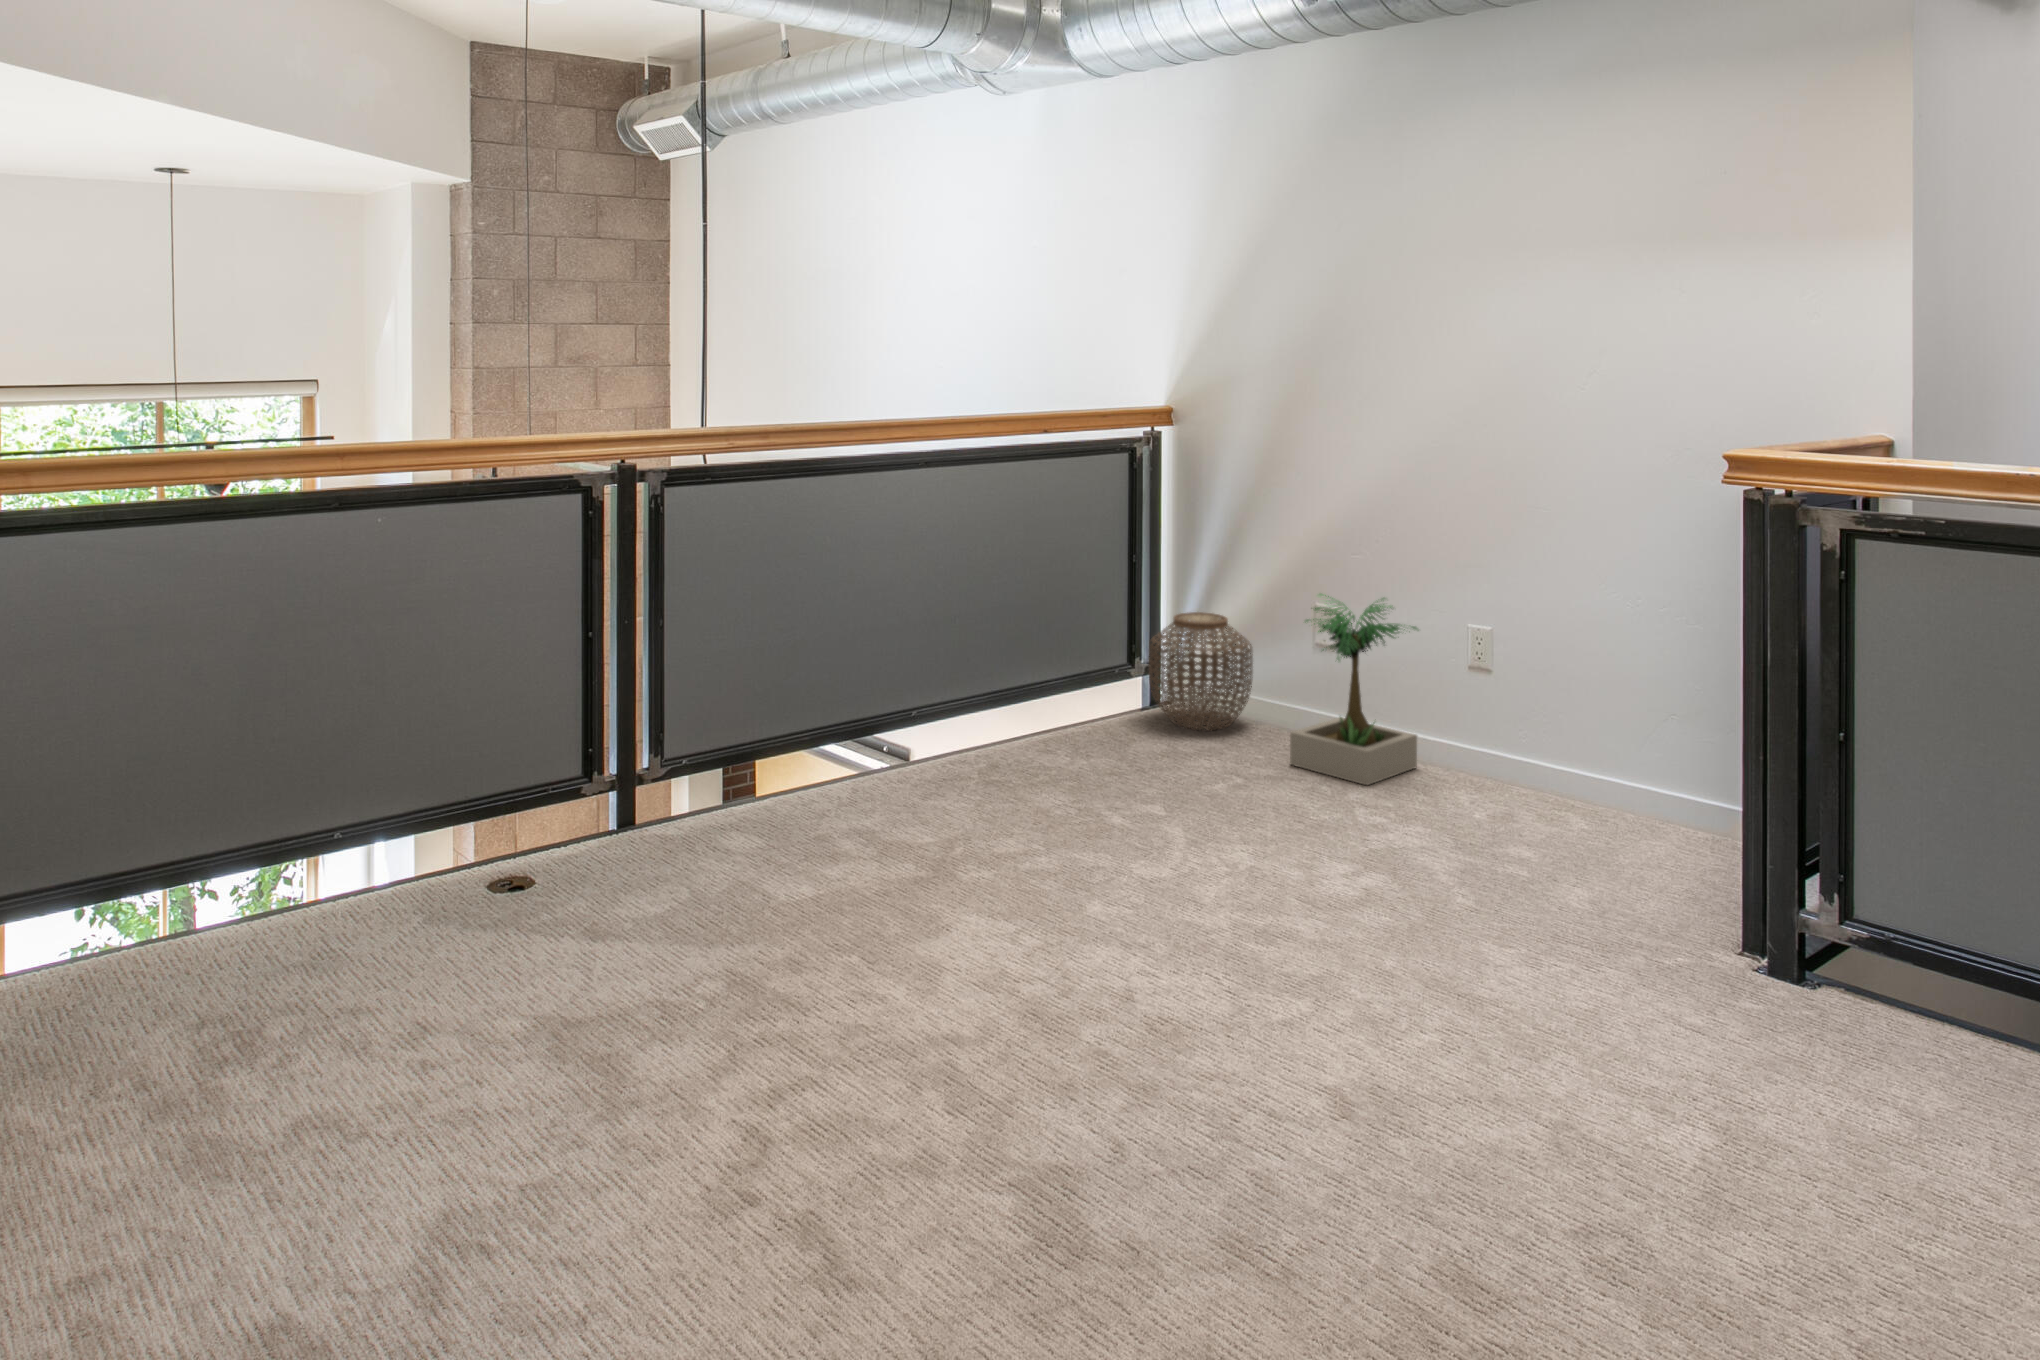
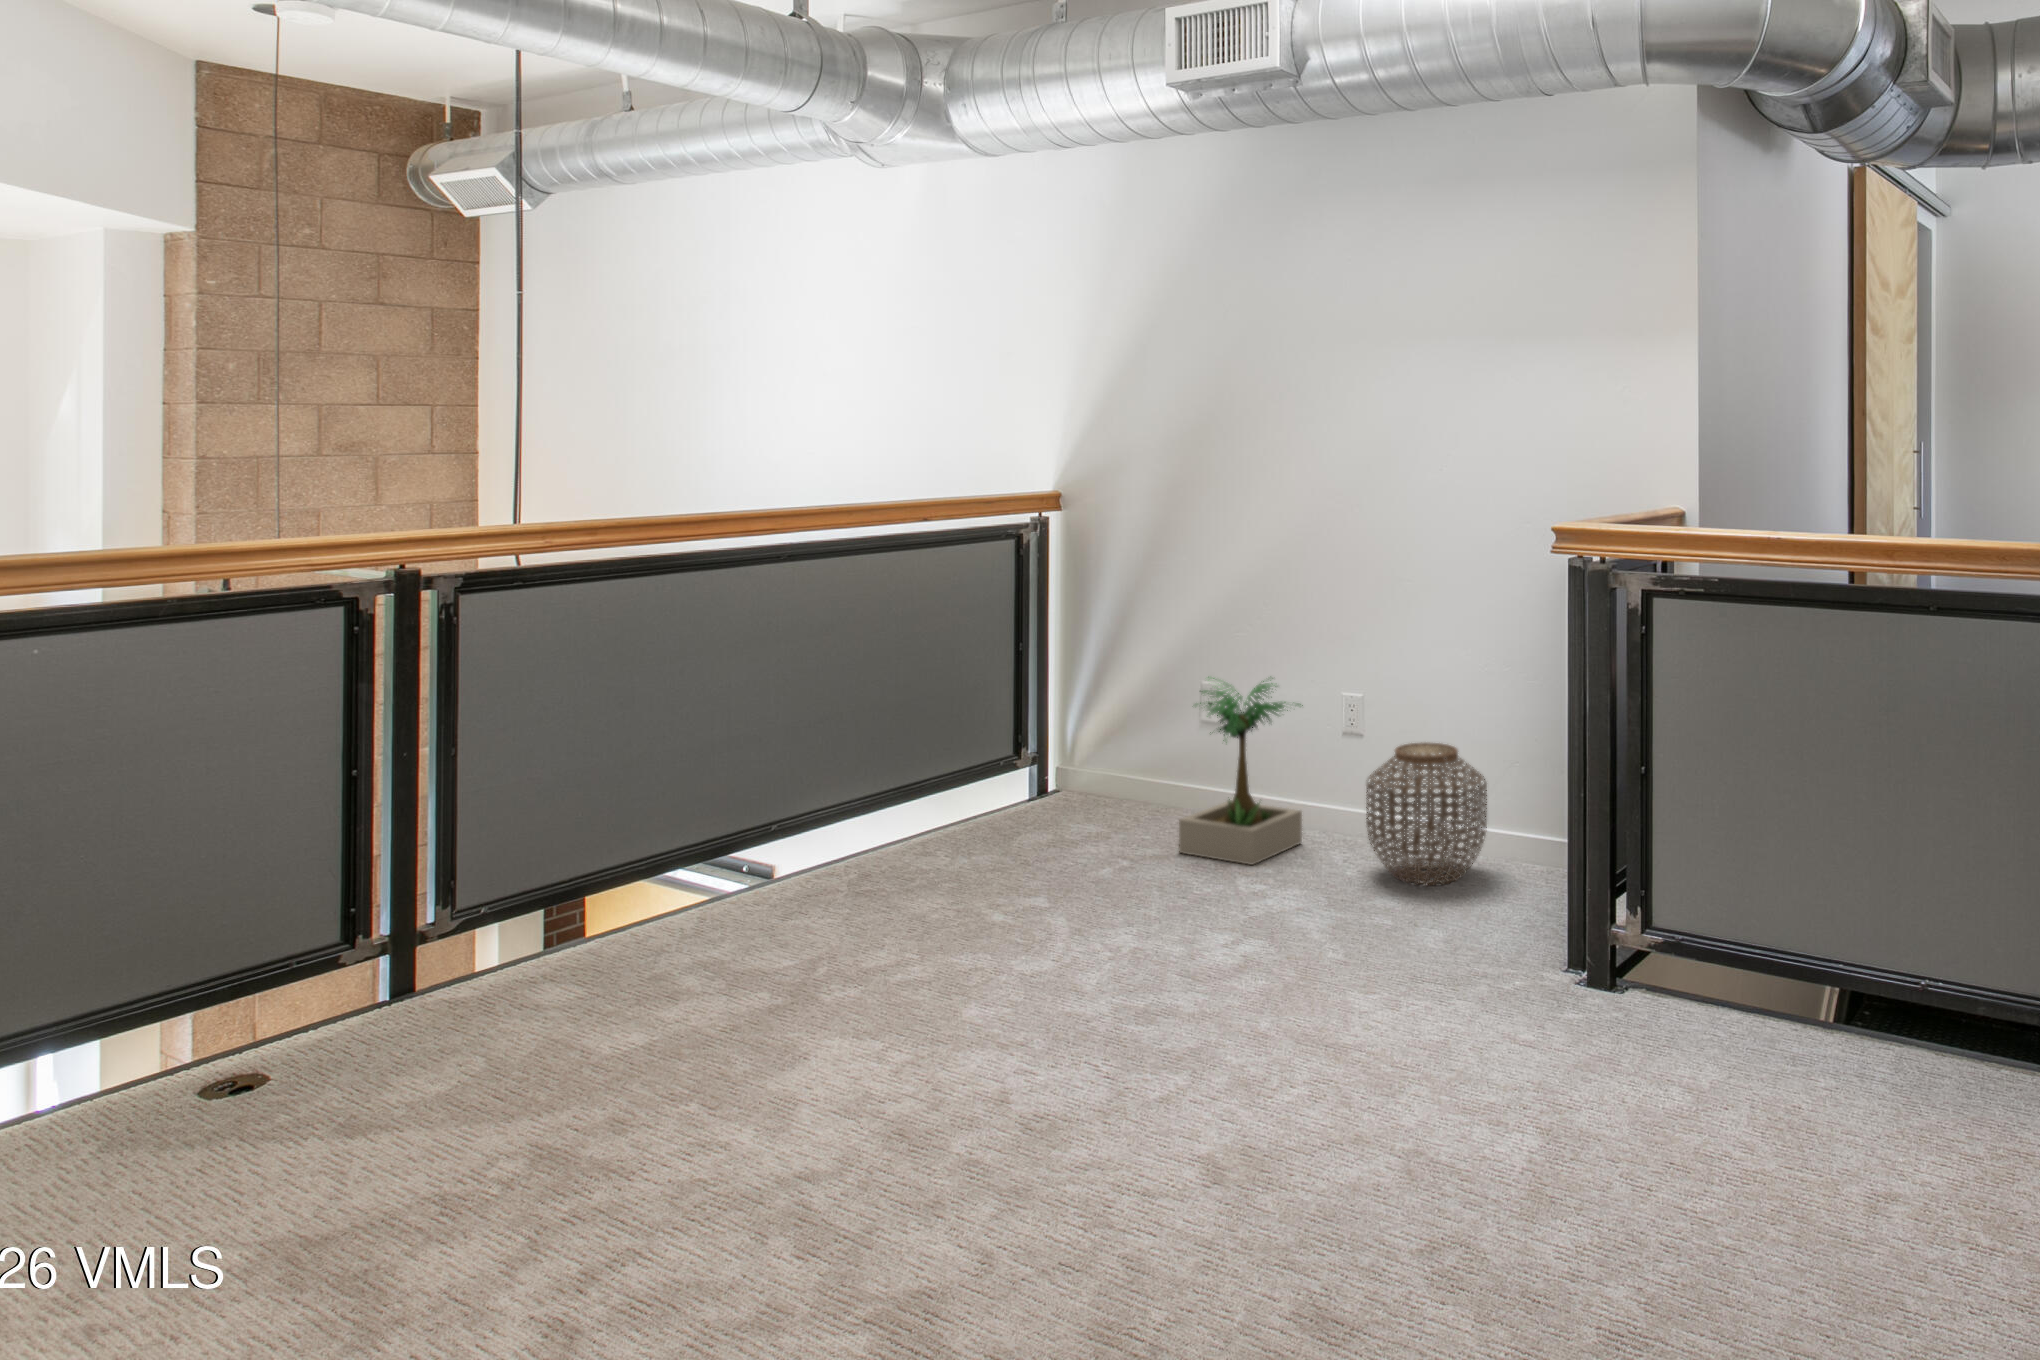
woven basket: present [1148,612,1253,730] -> present [1366,742,1487,885]

